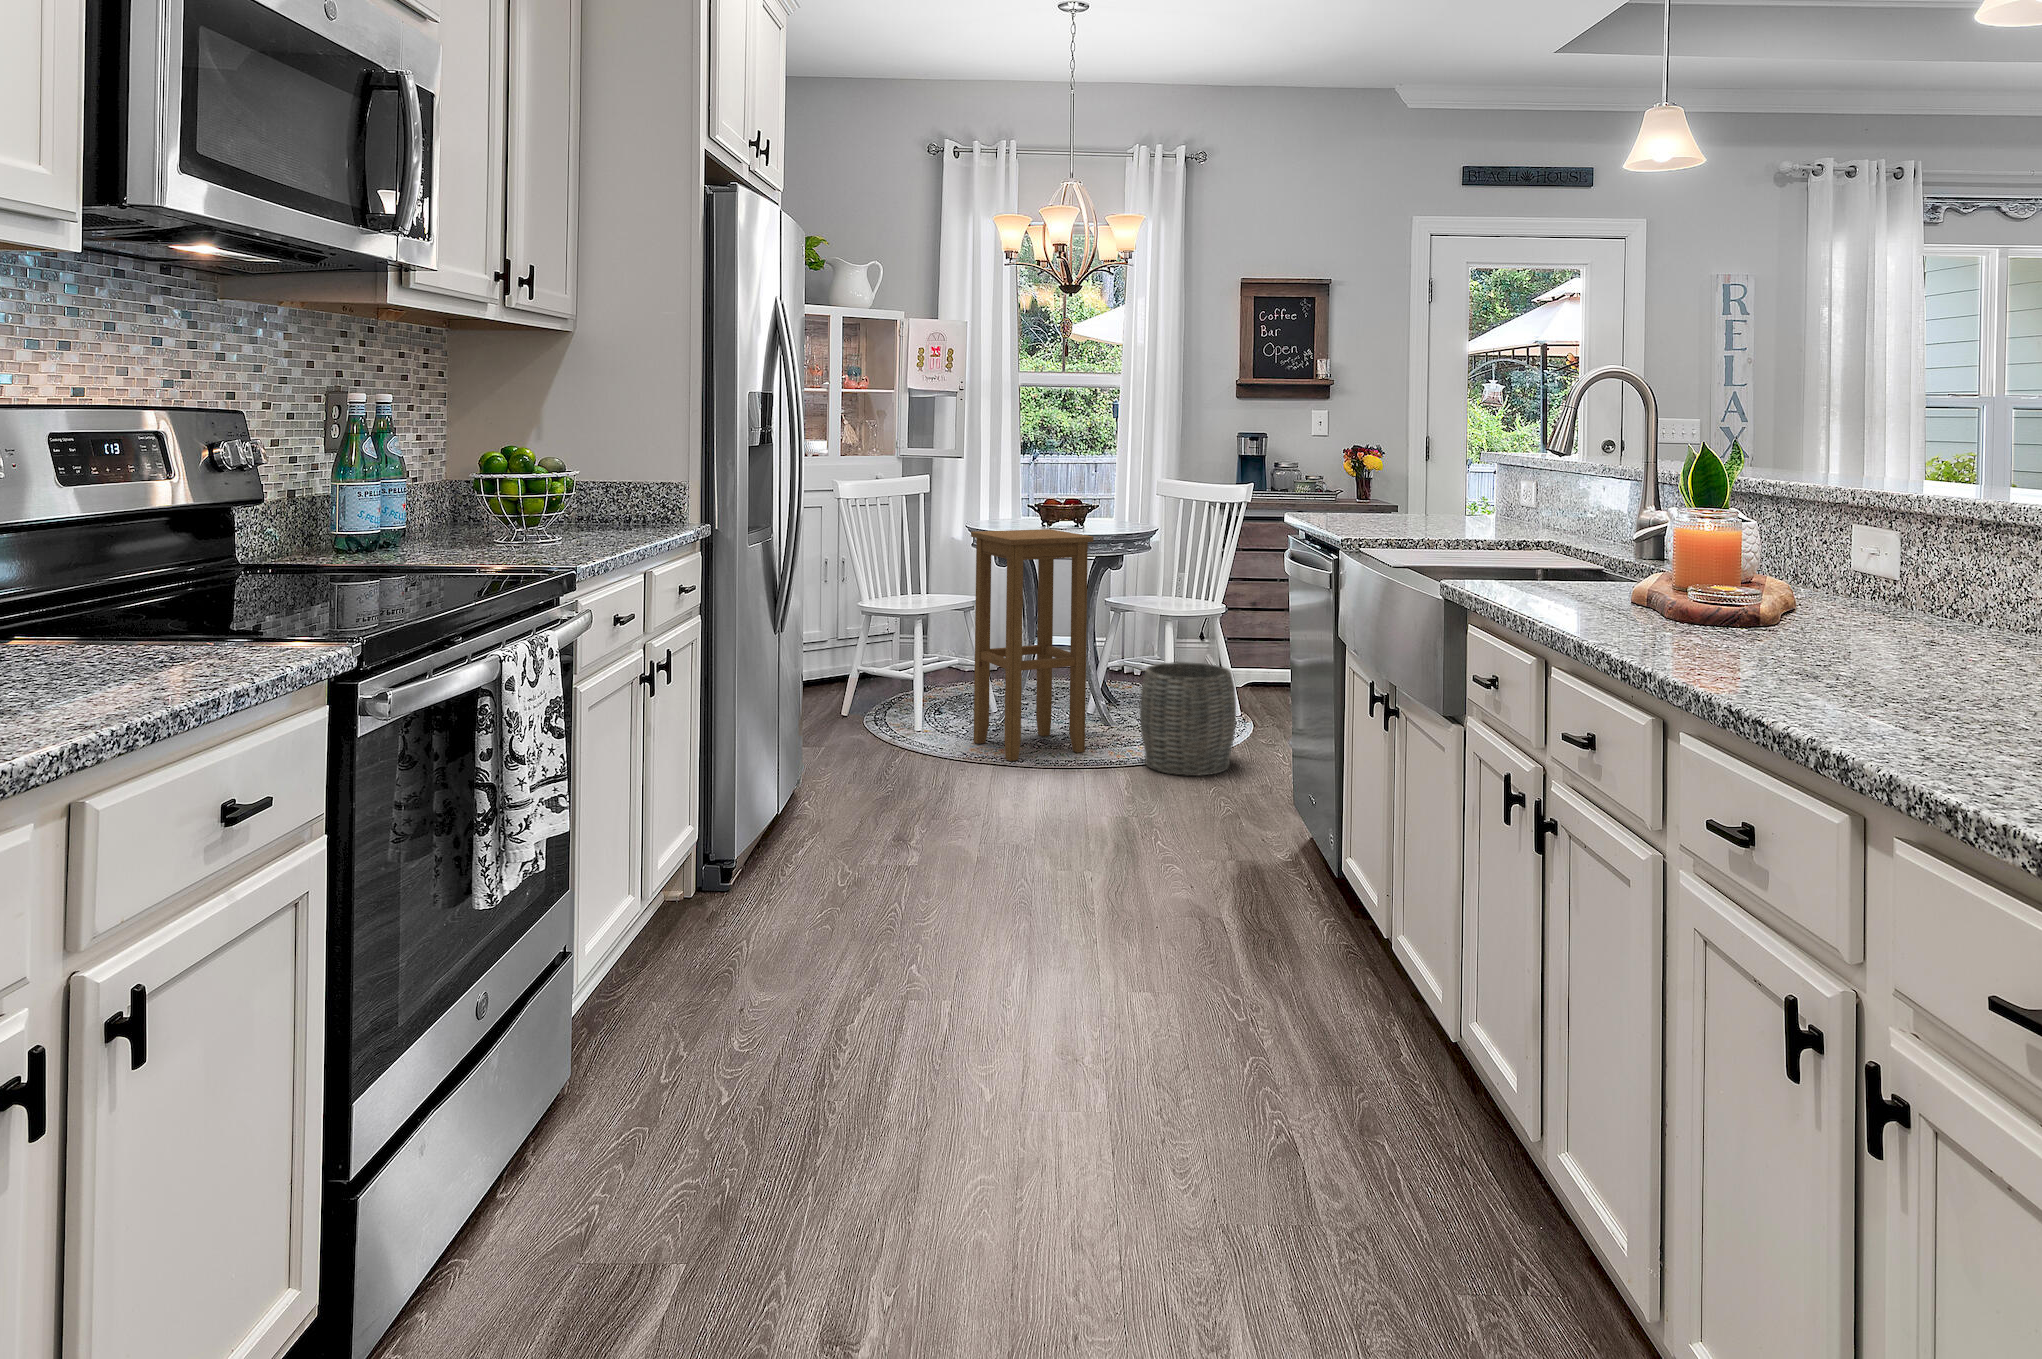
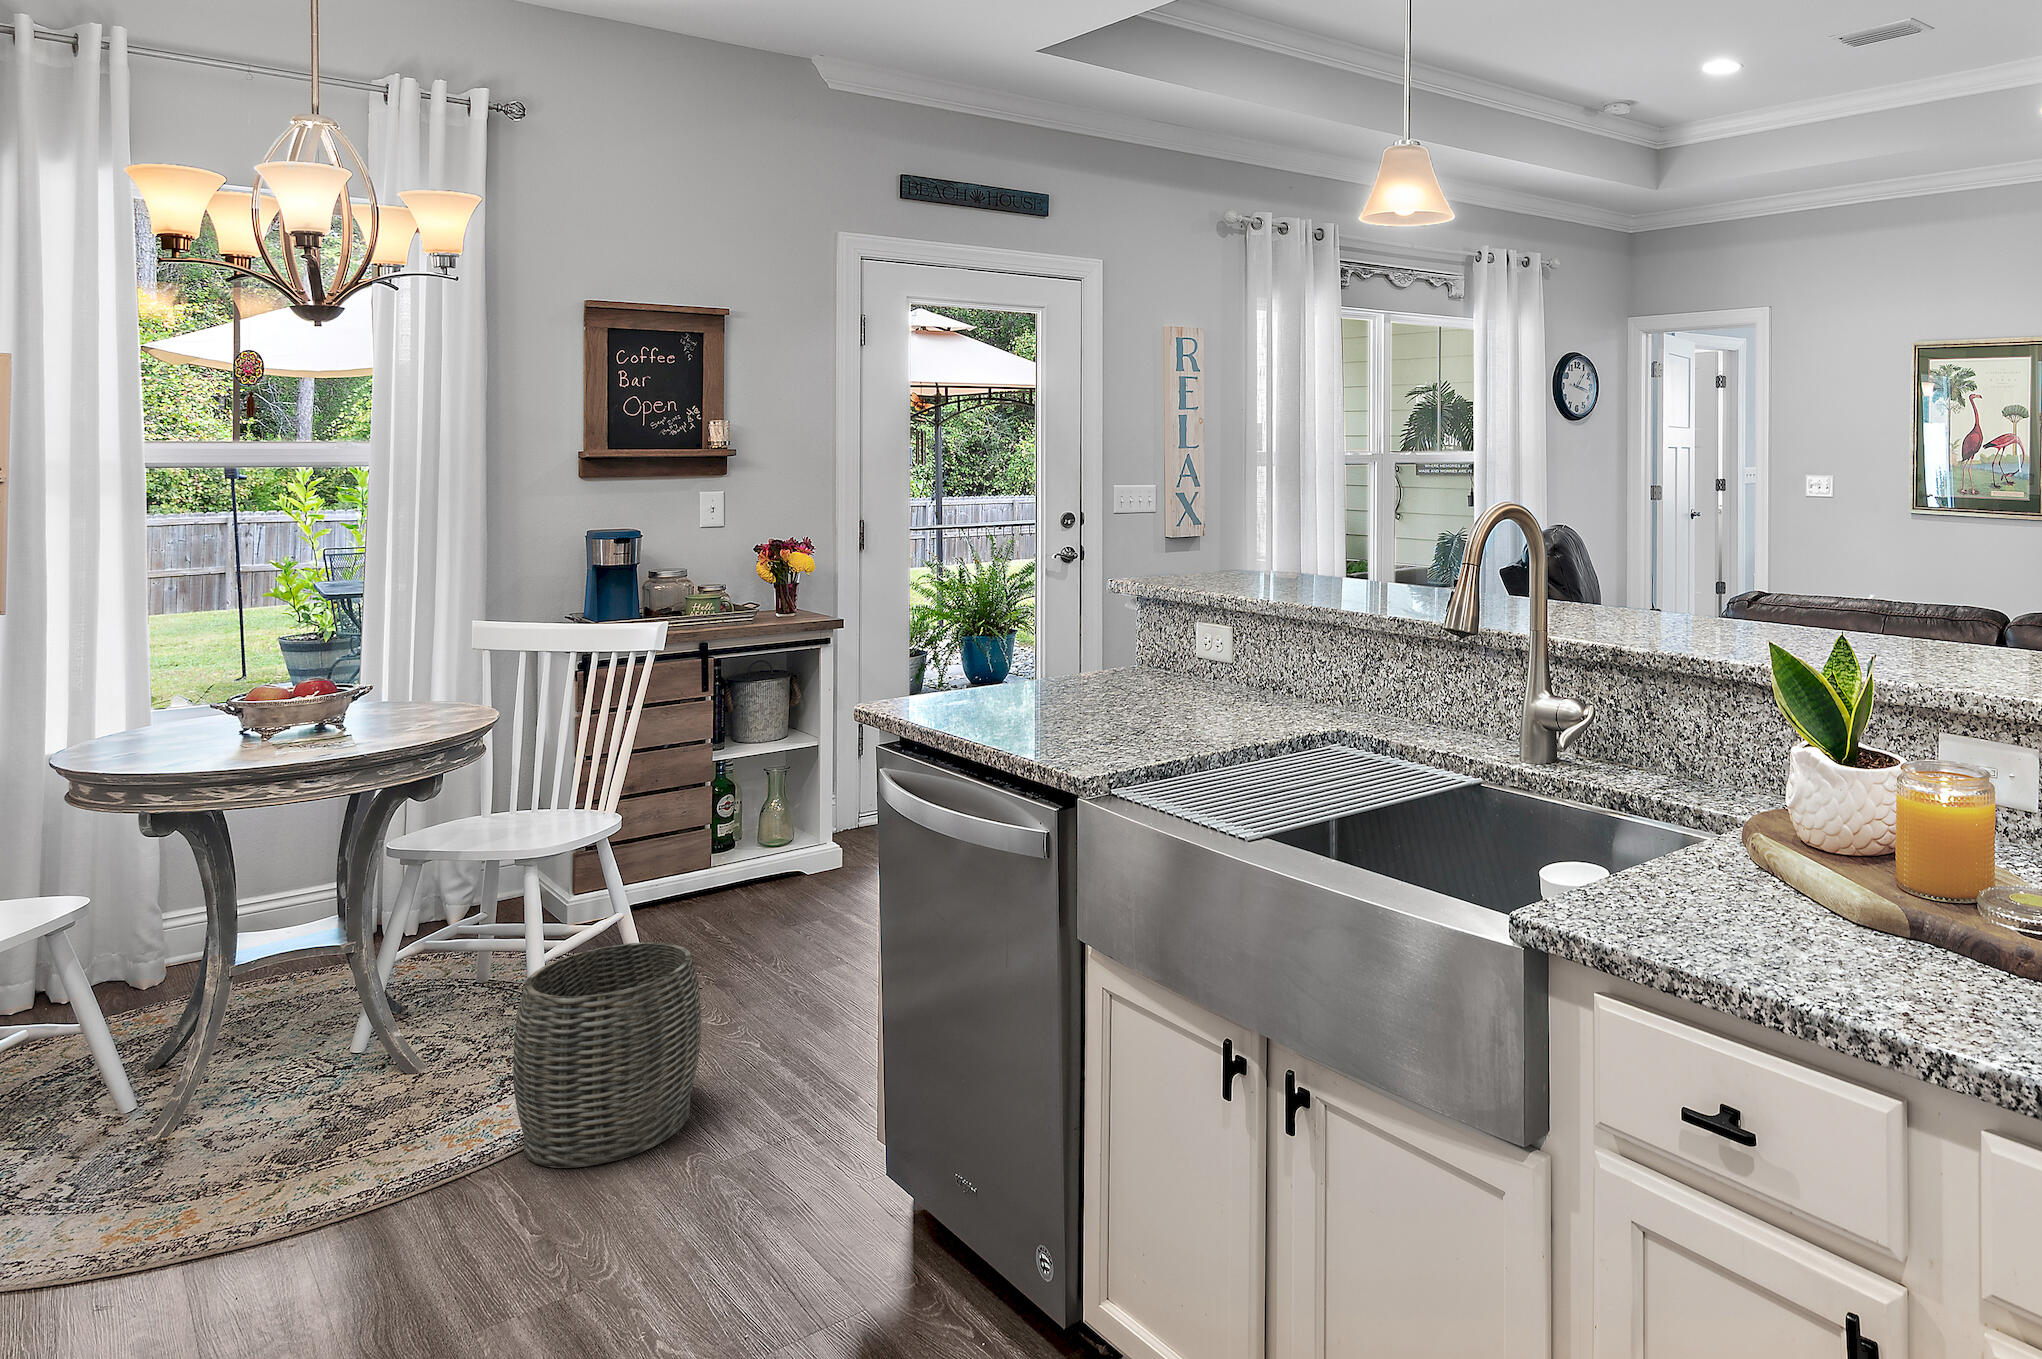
stool: present [971,529,1094,761] -> none [77,755,400,1256]

